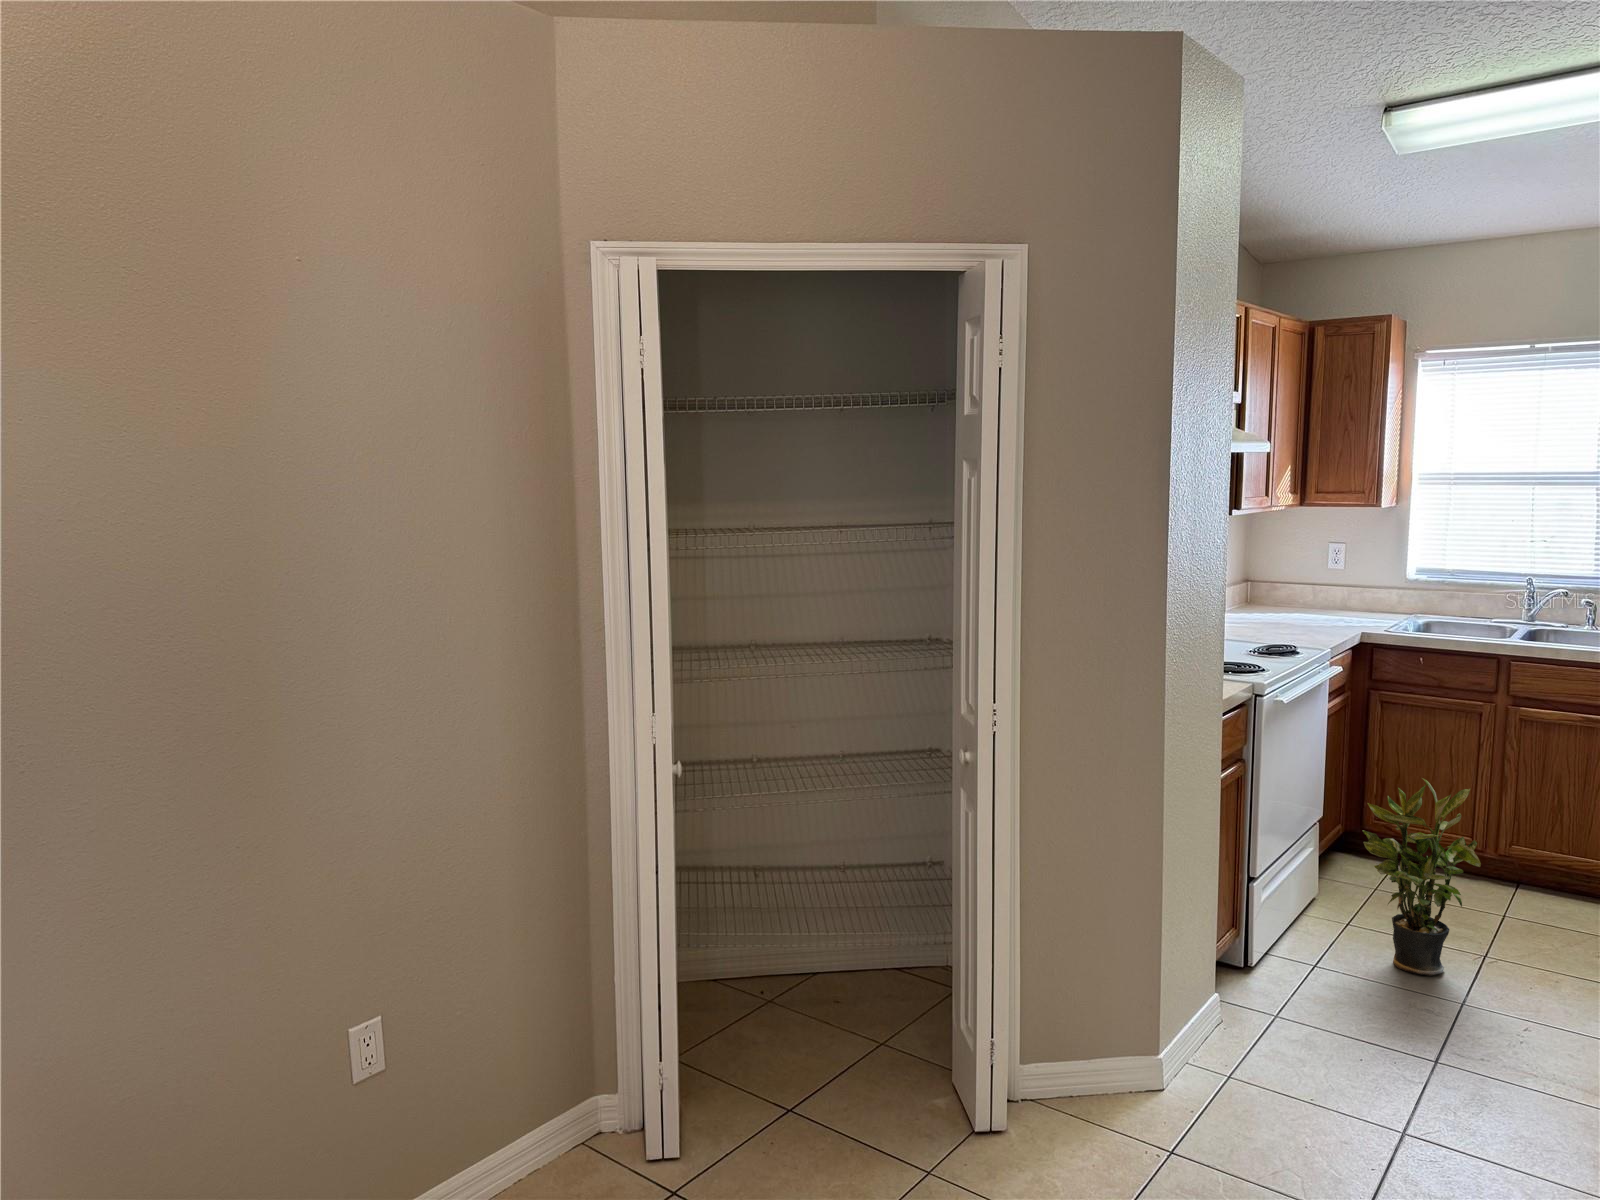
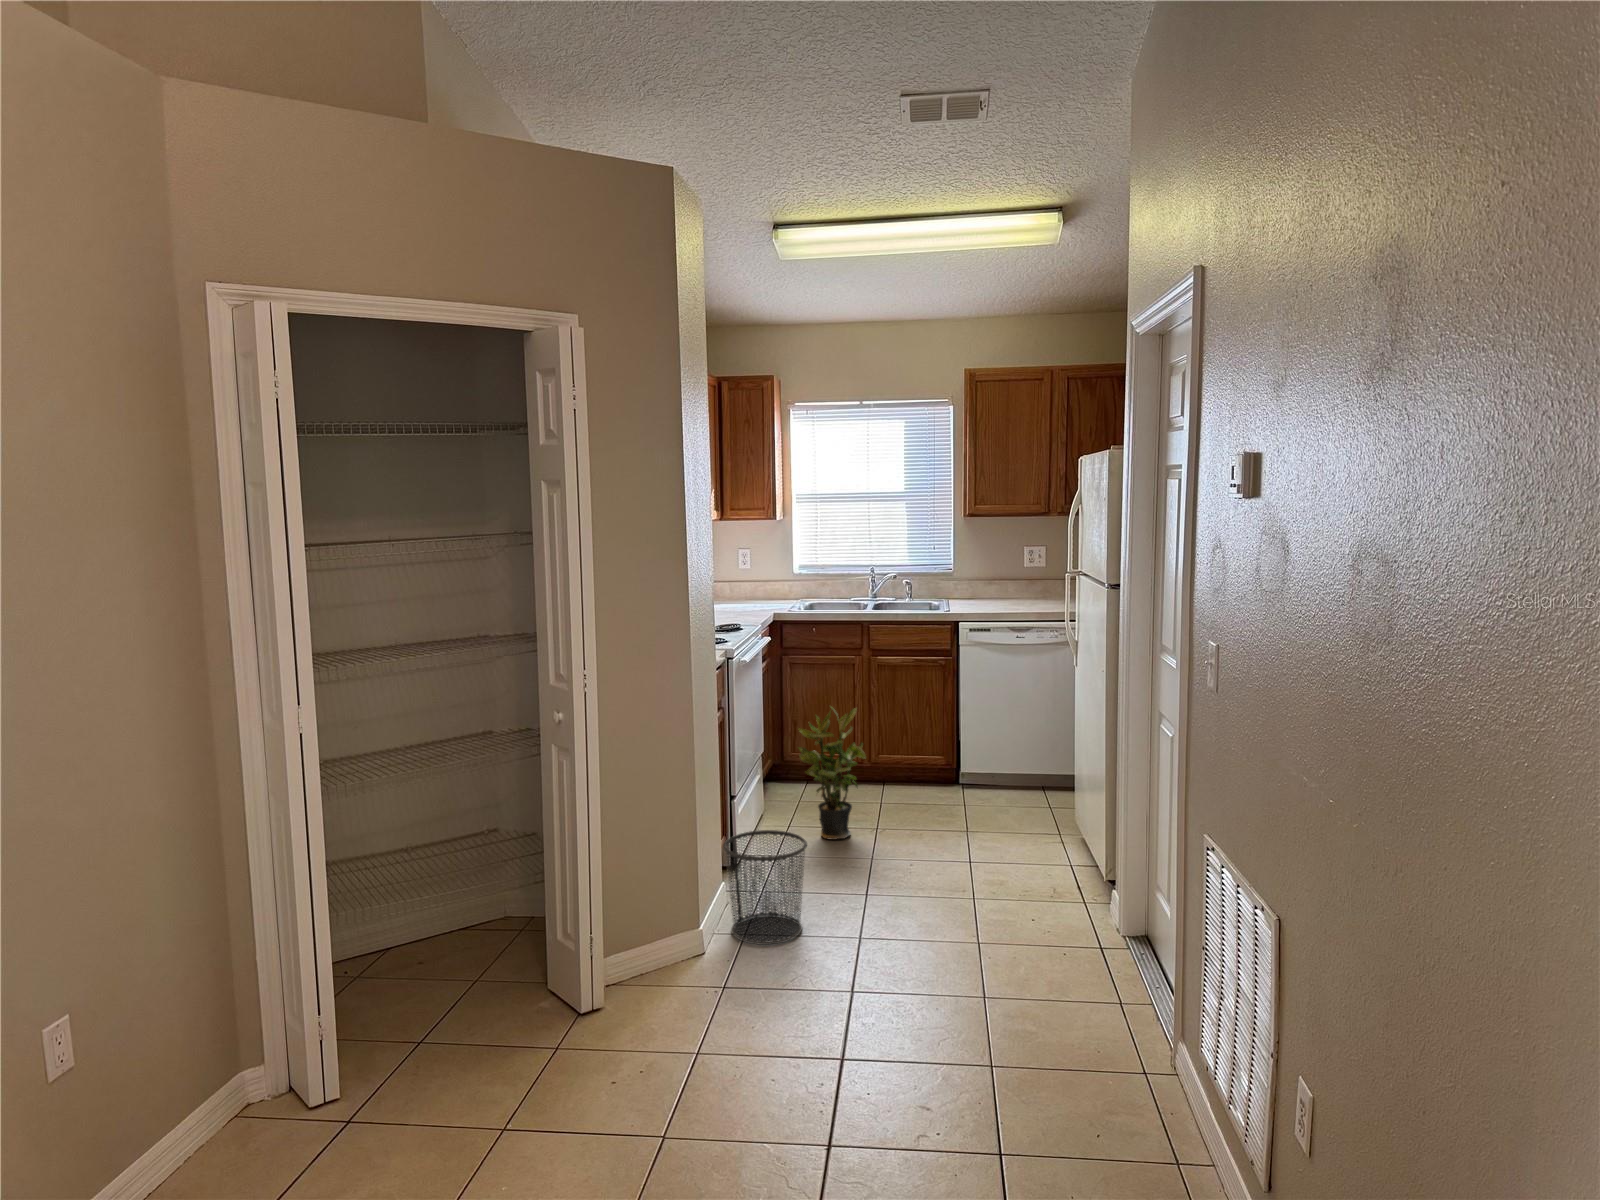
waste bin: none [1204,949,1338,1126] -> present [723,830,807,945]

